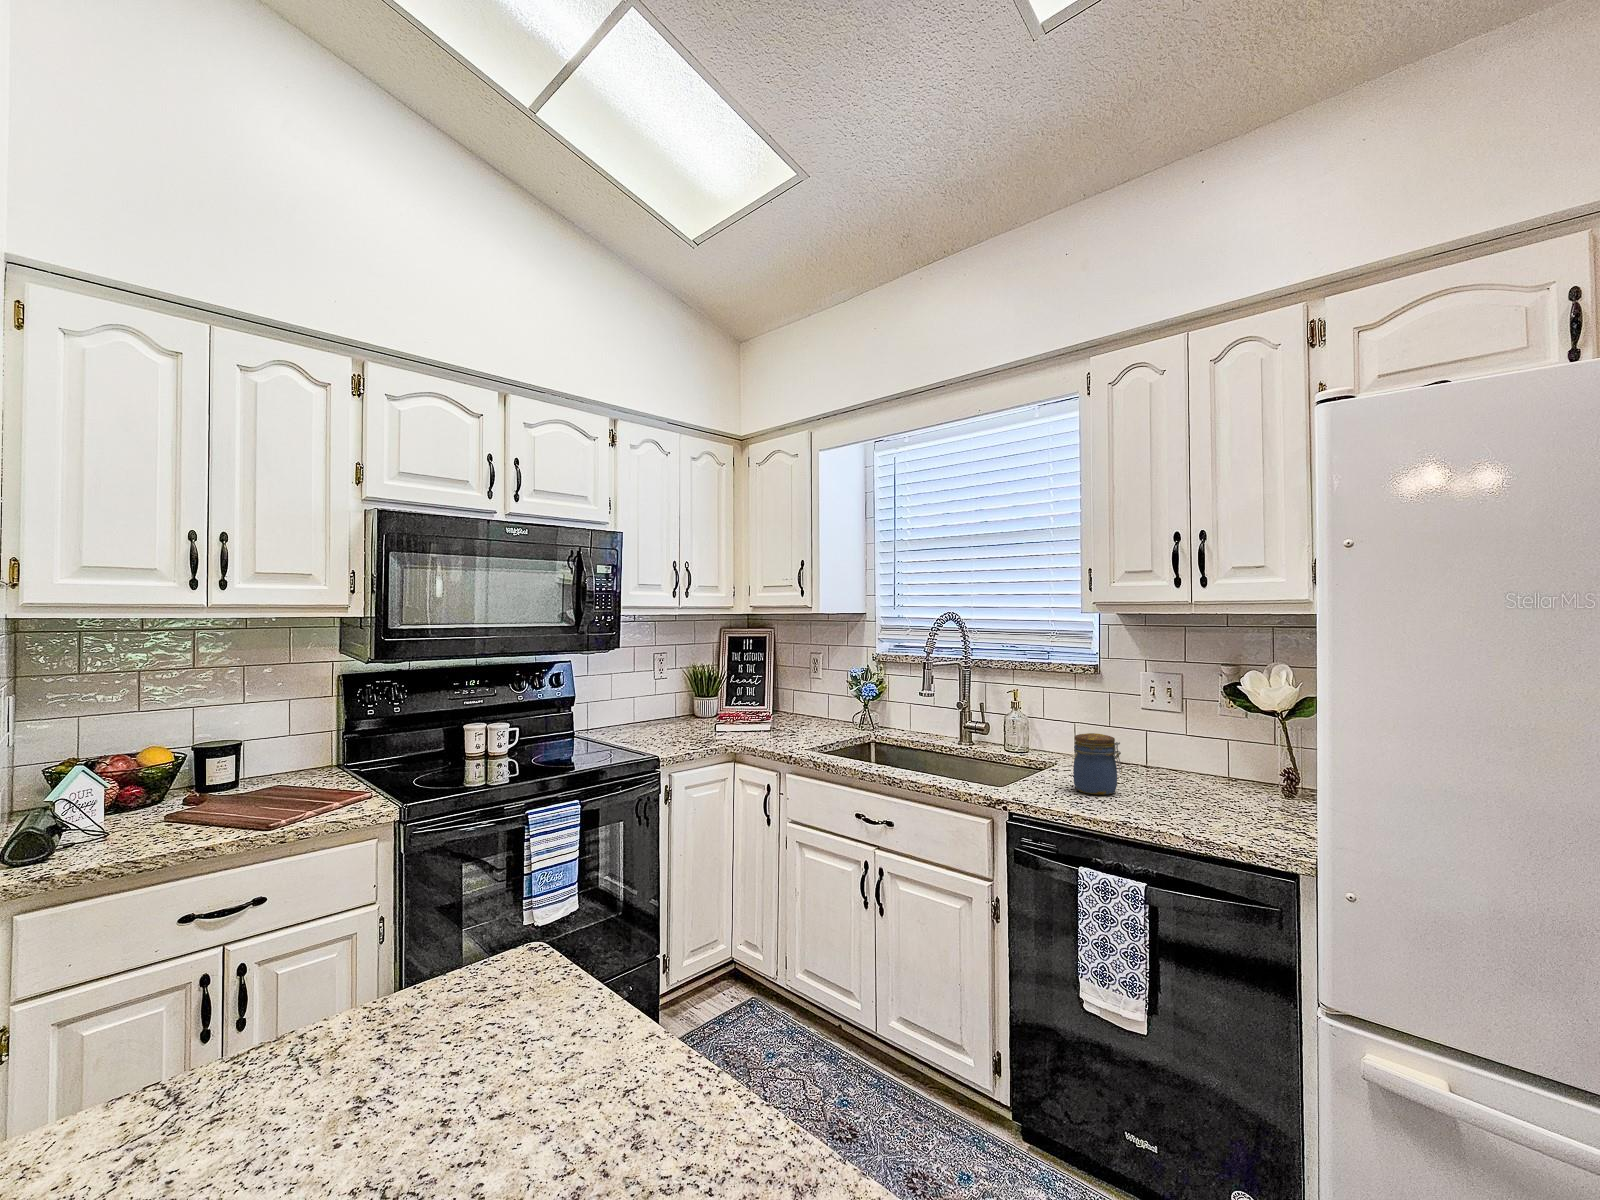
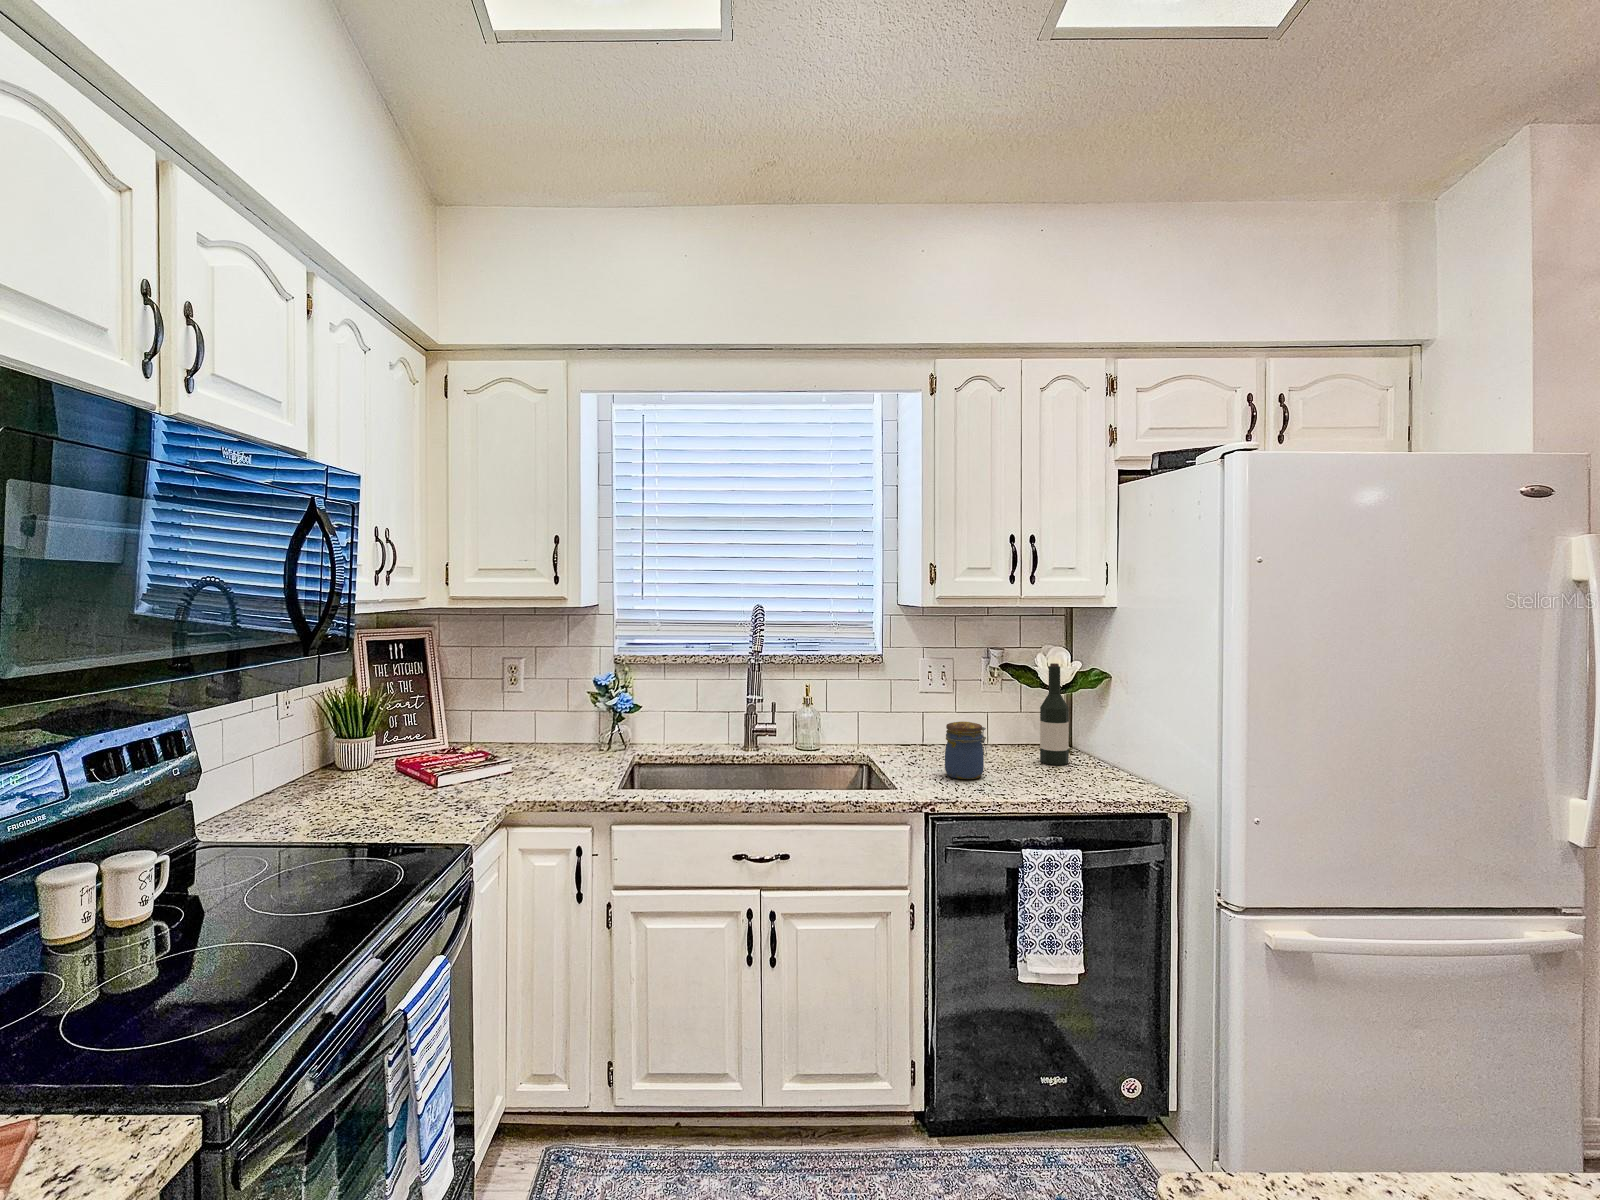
wine bottle: none [1226,681,1265,806] -> present [1040,663,1069,765]

